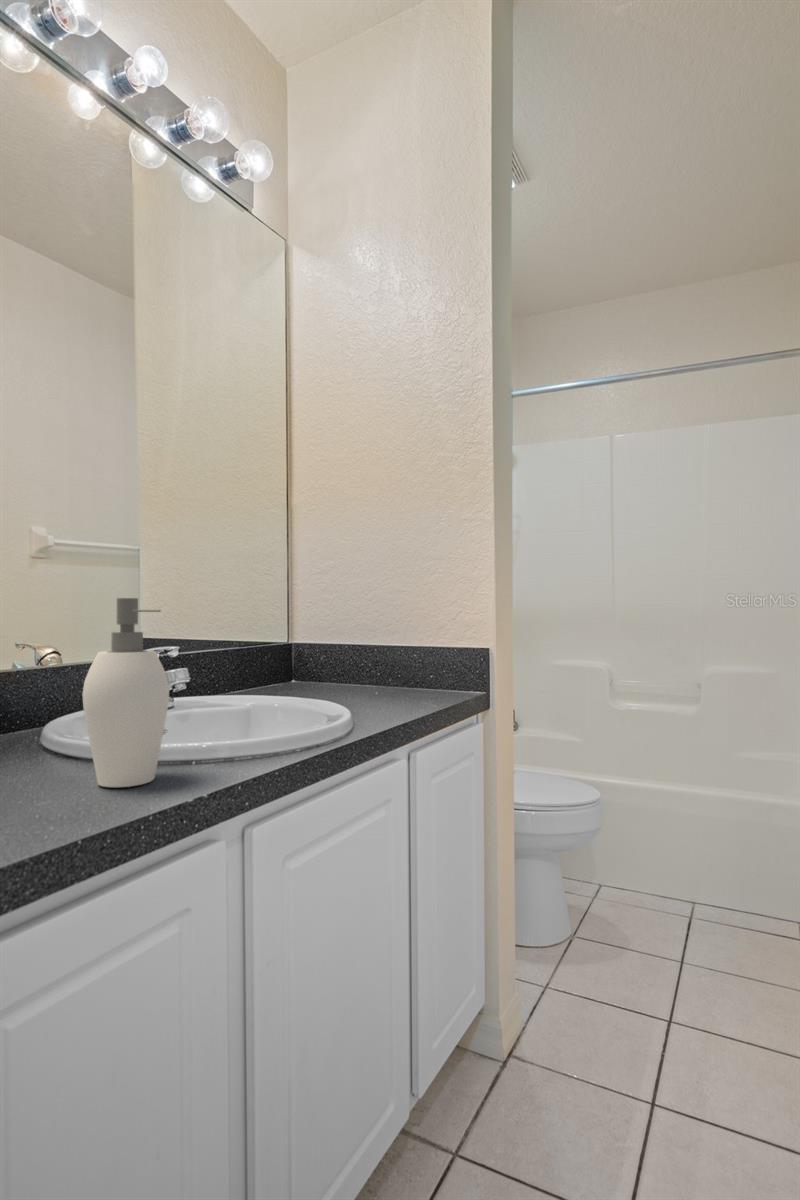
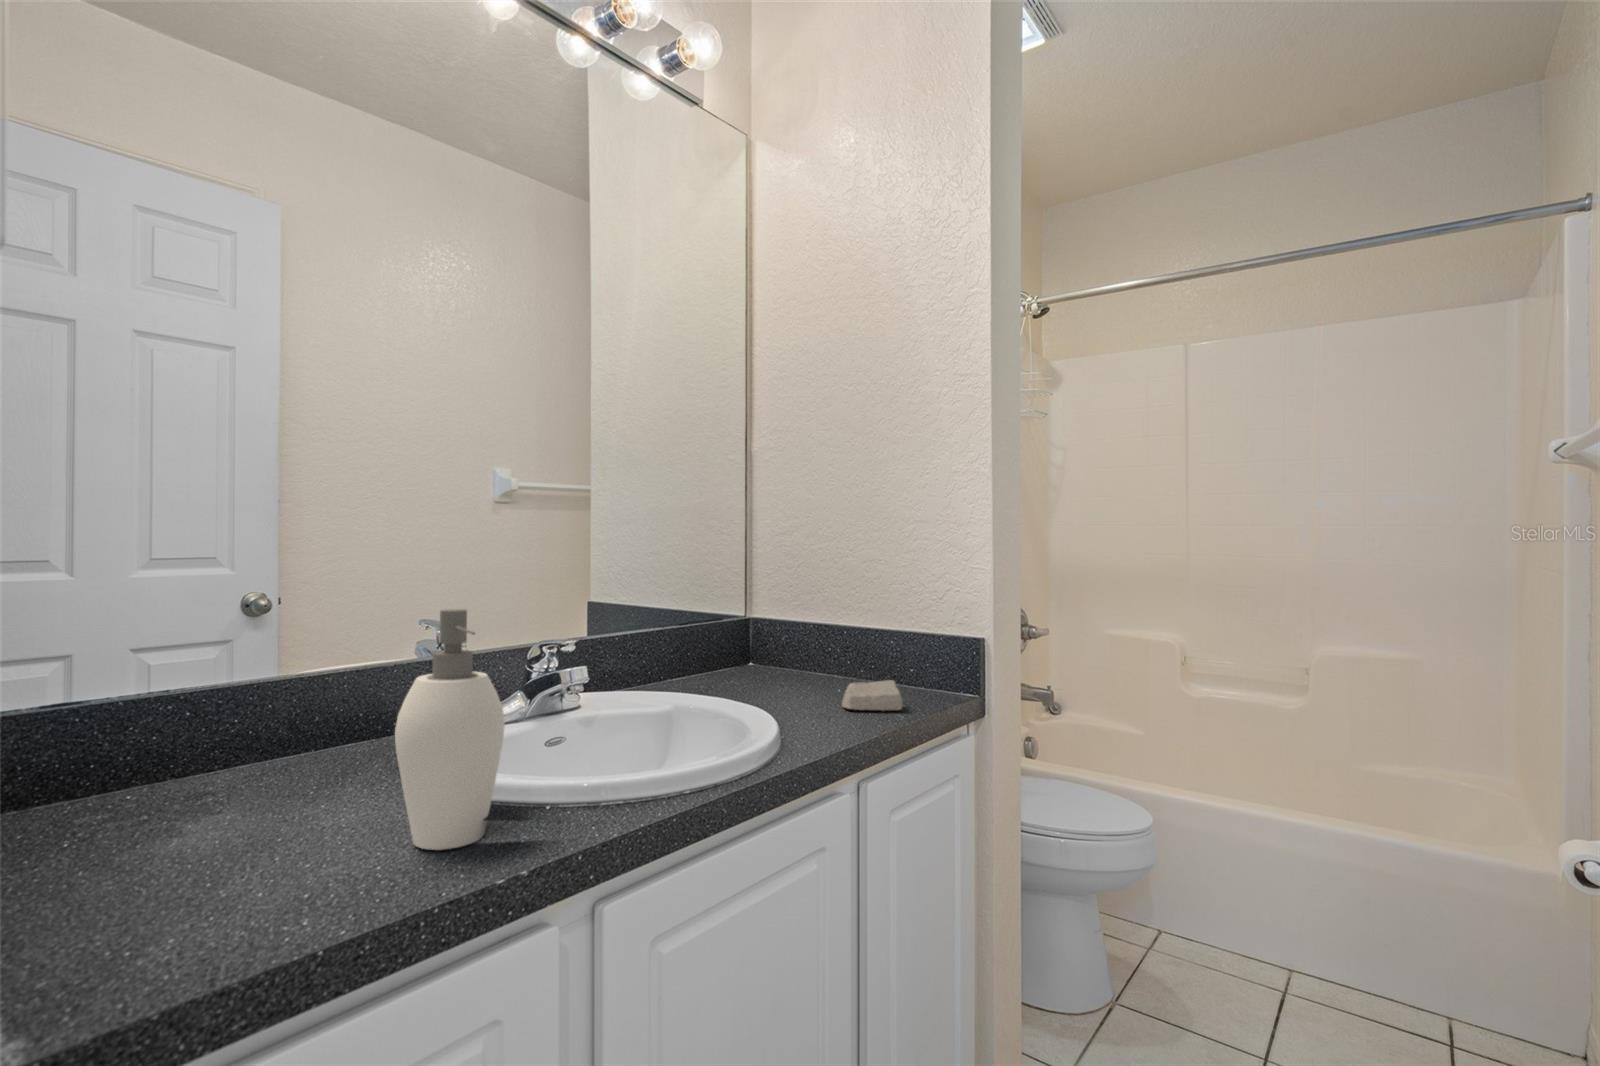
soap bar: none [384,679,432,701] -> present [842,680,903,711]

